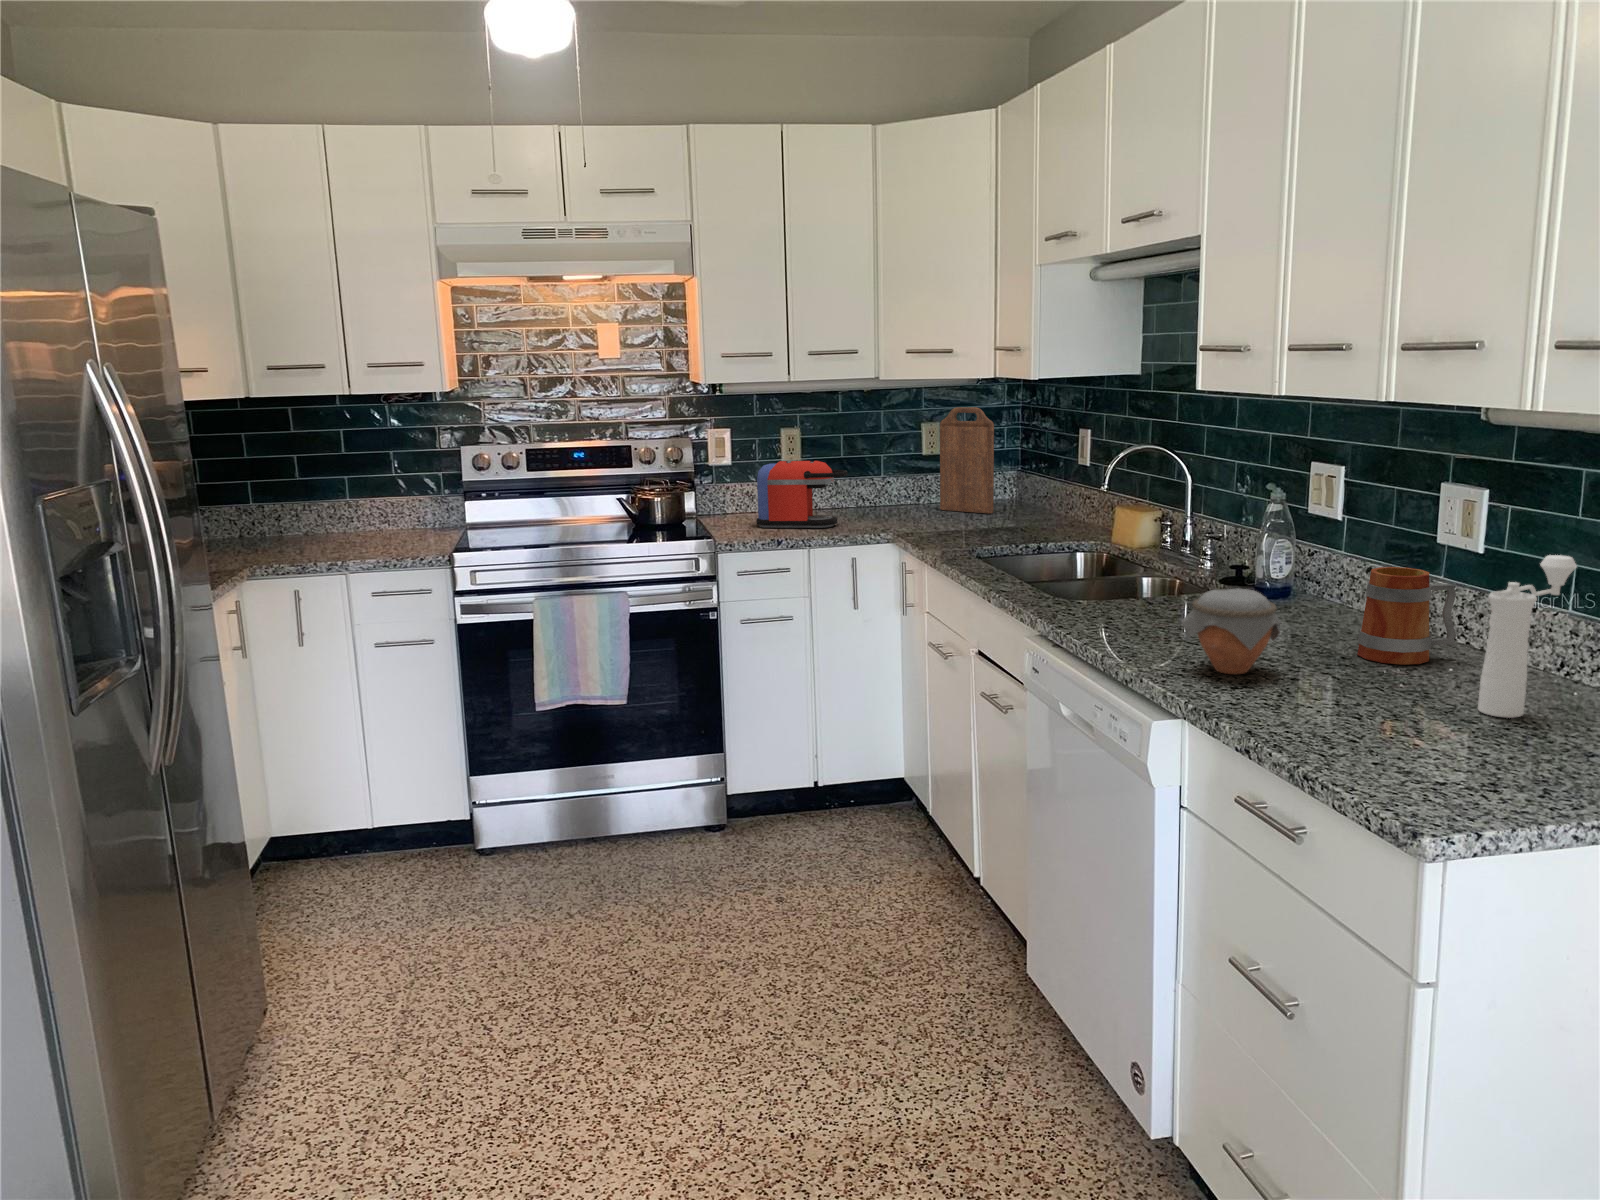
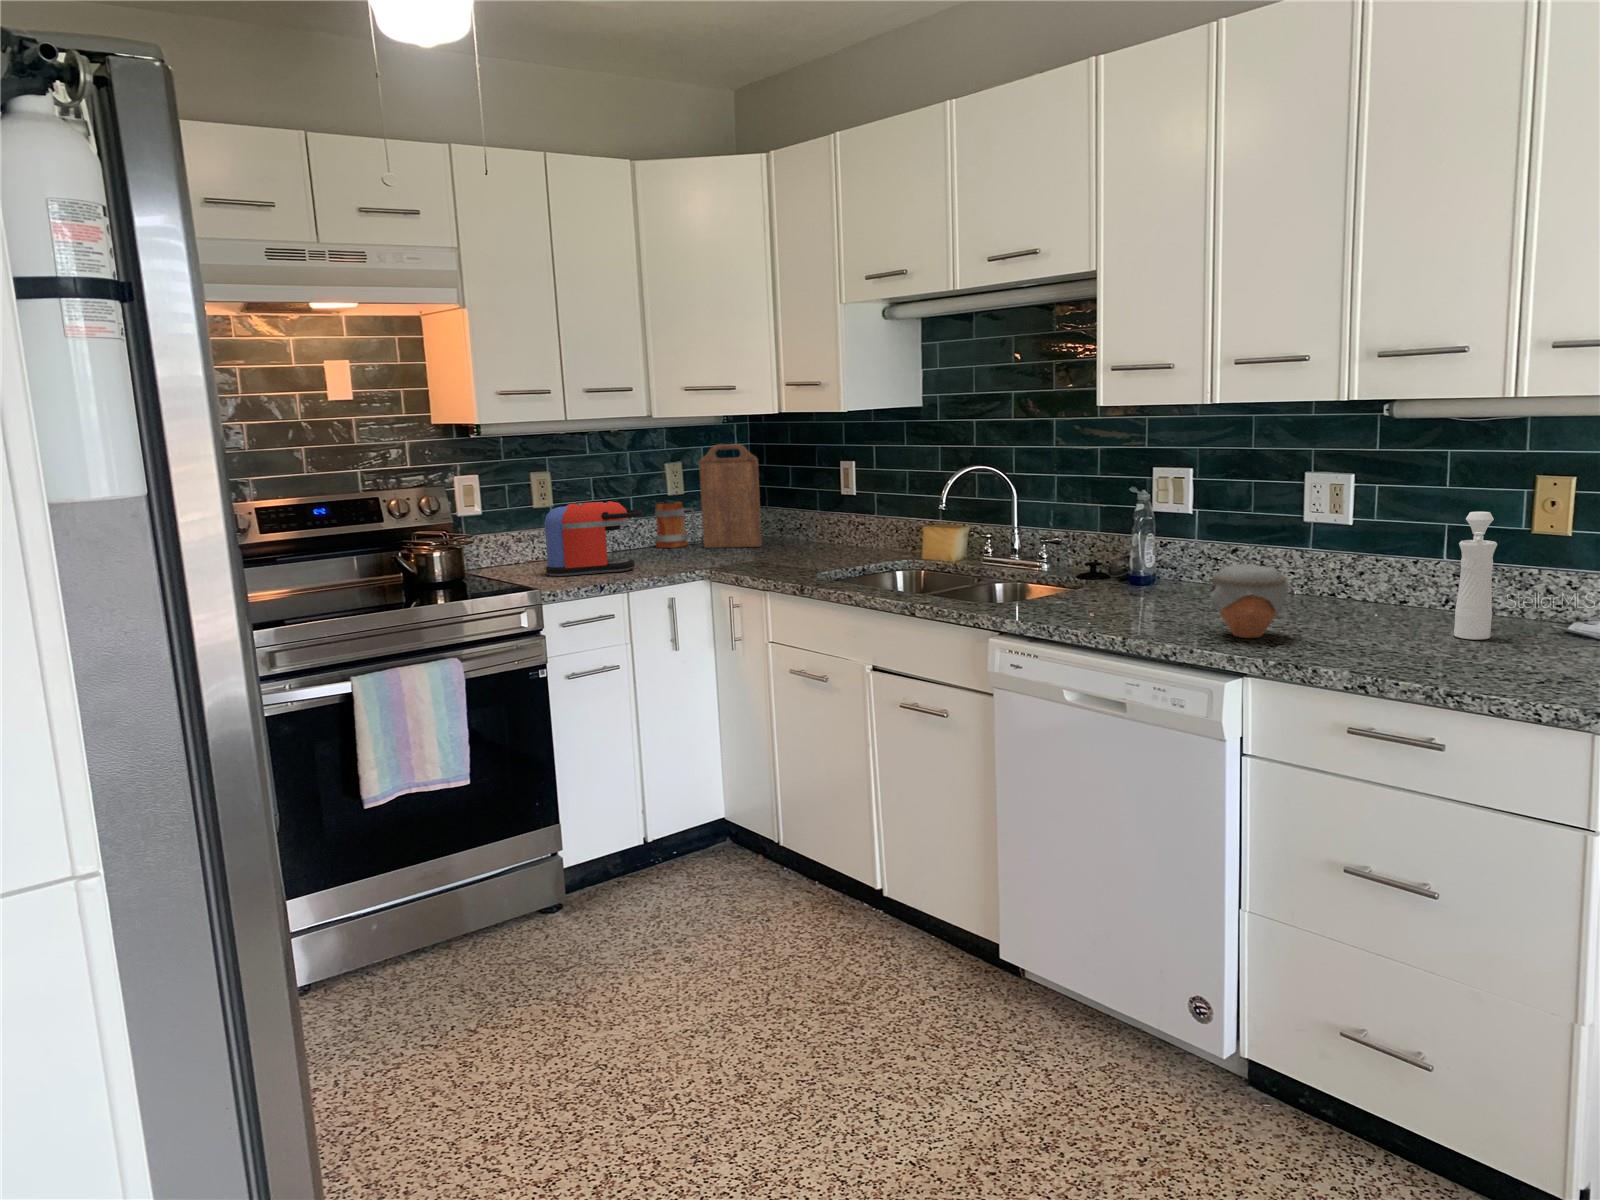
mug: present [1357,567,1456,665] -> present [655,502,697,548]

